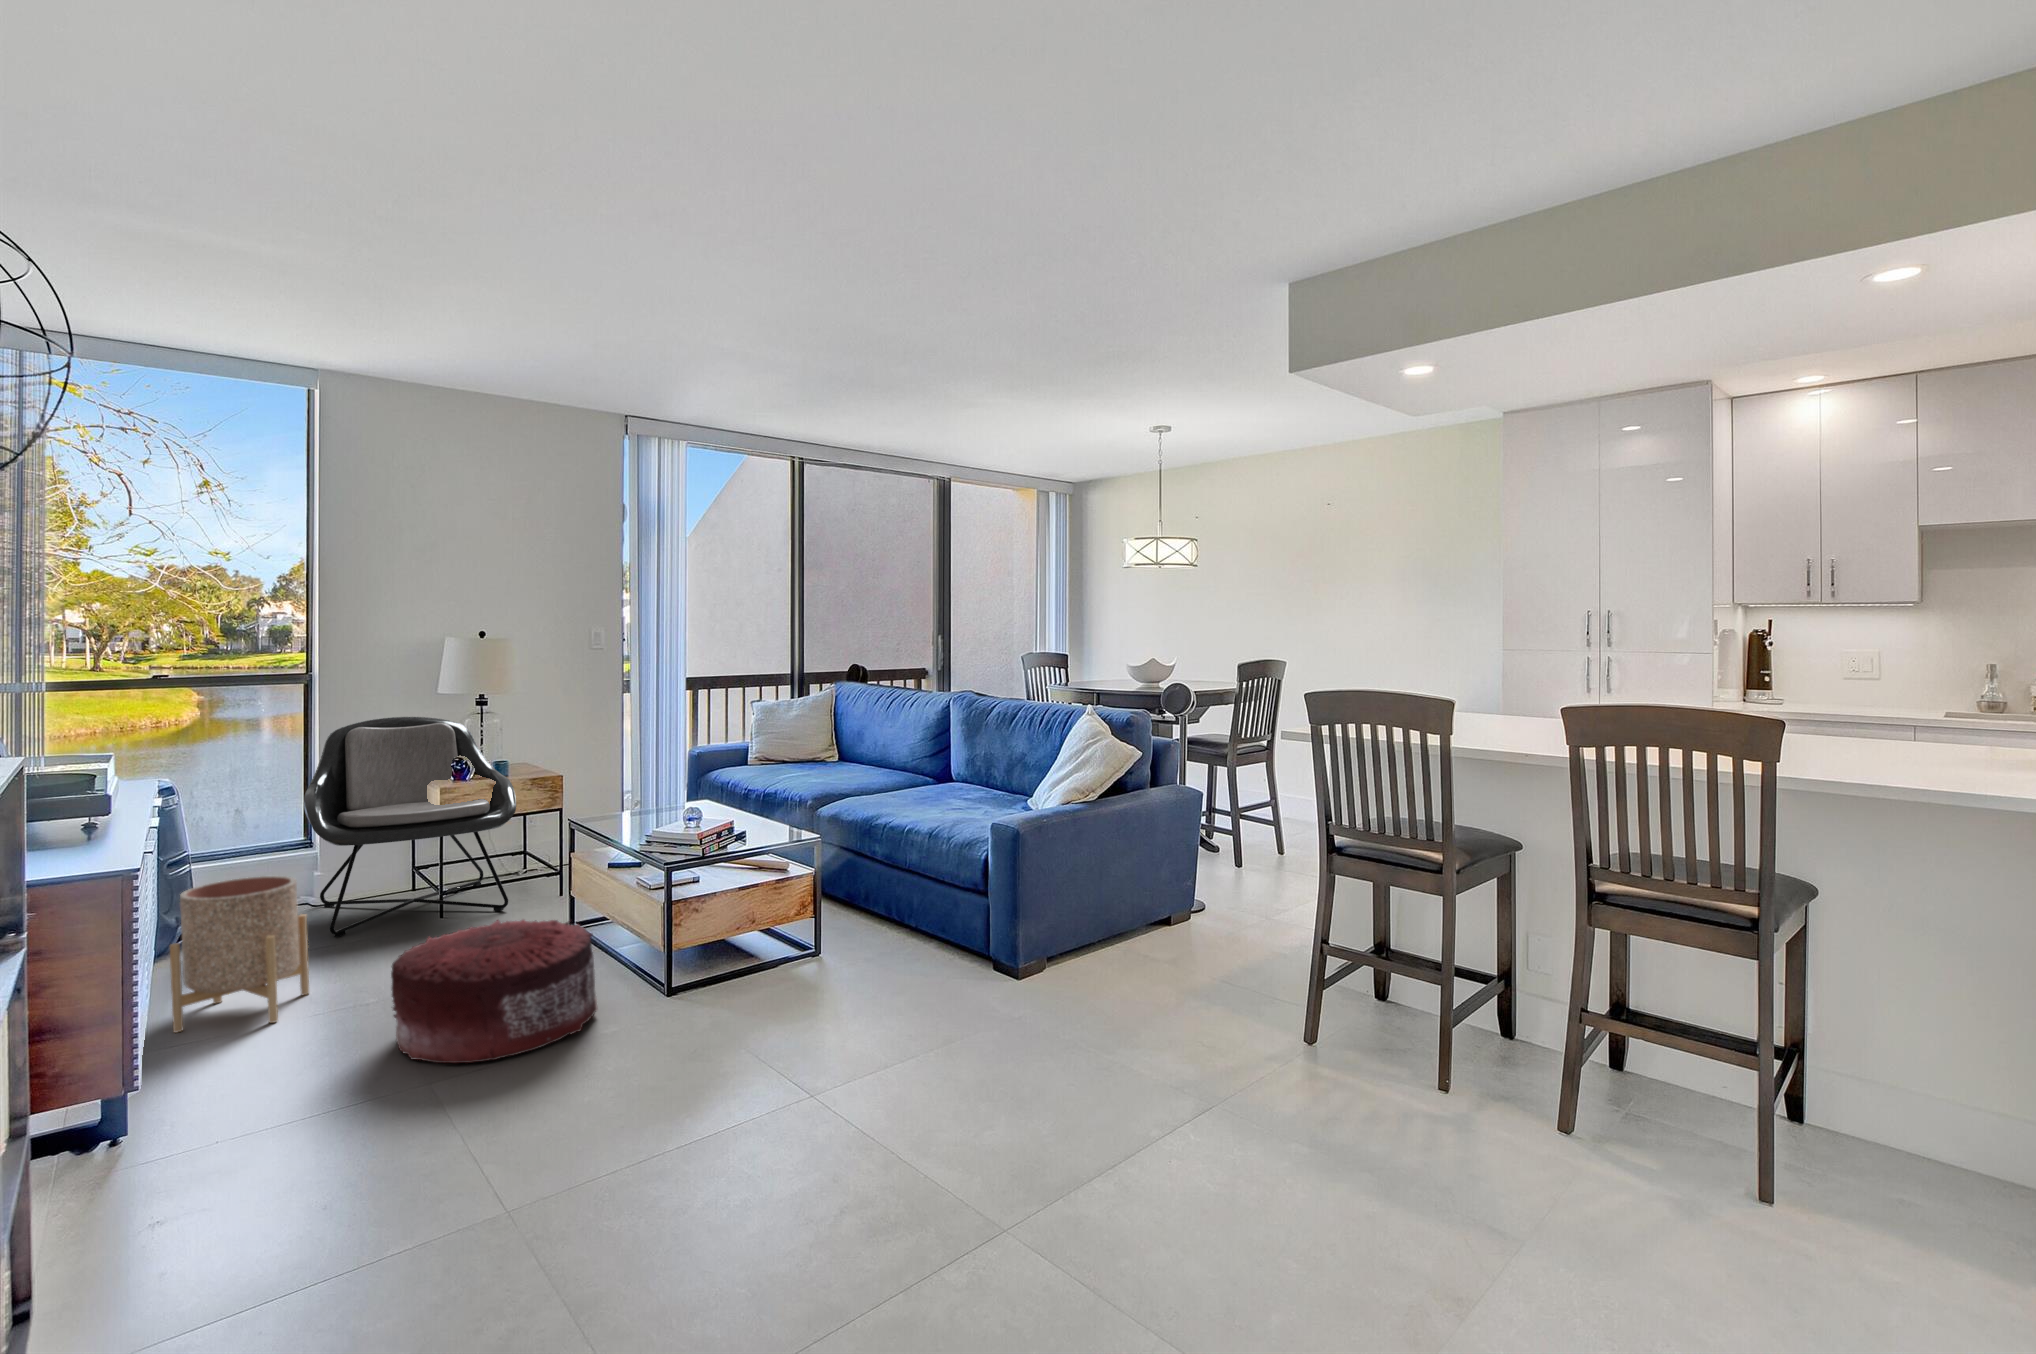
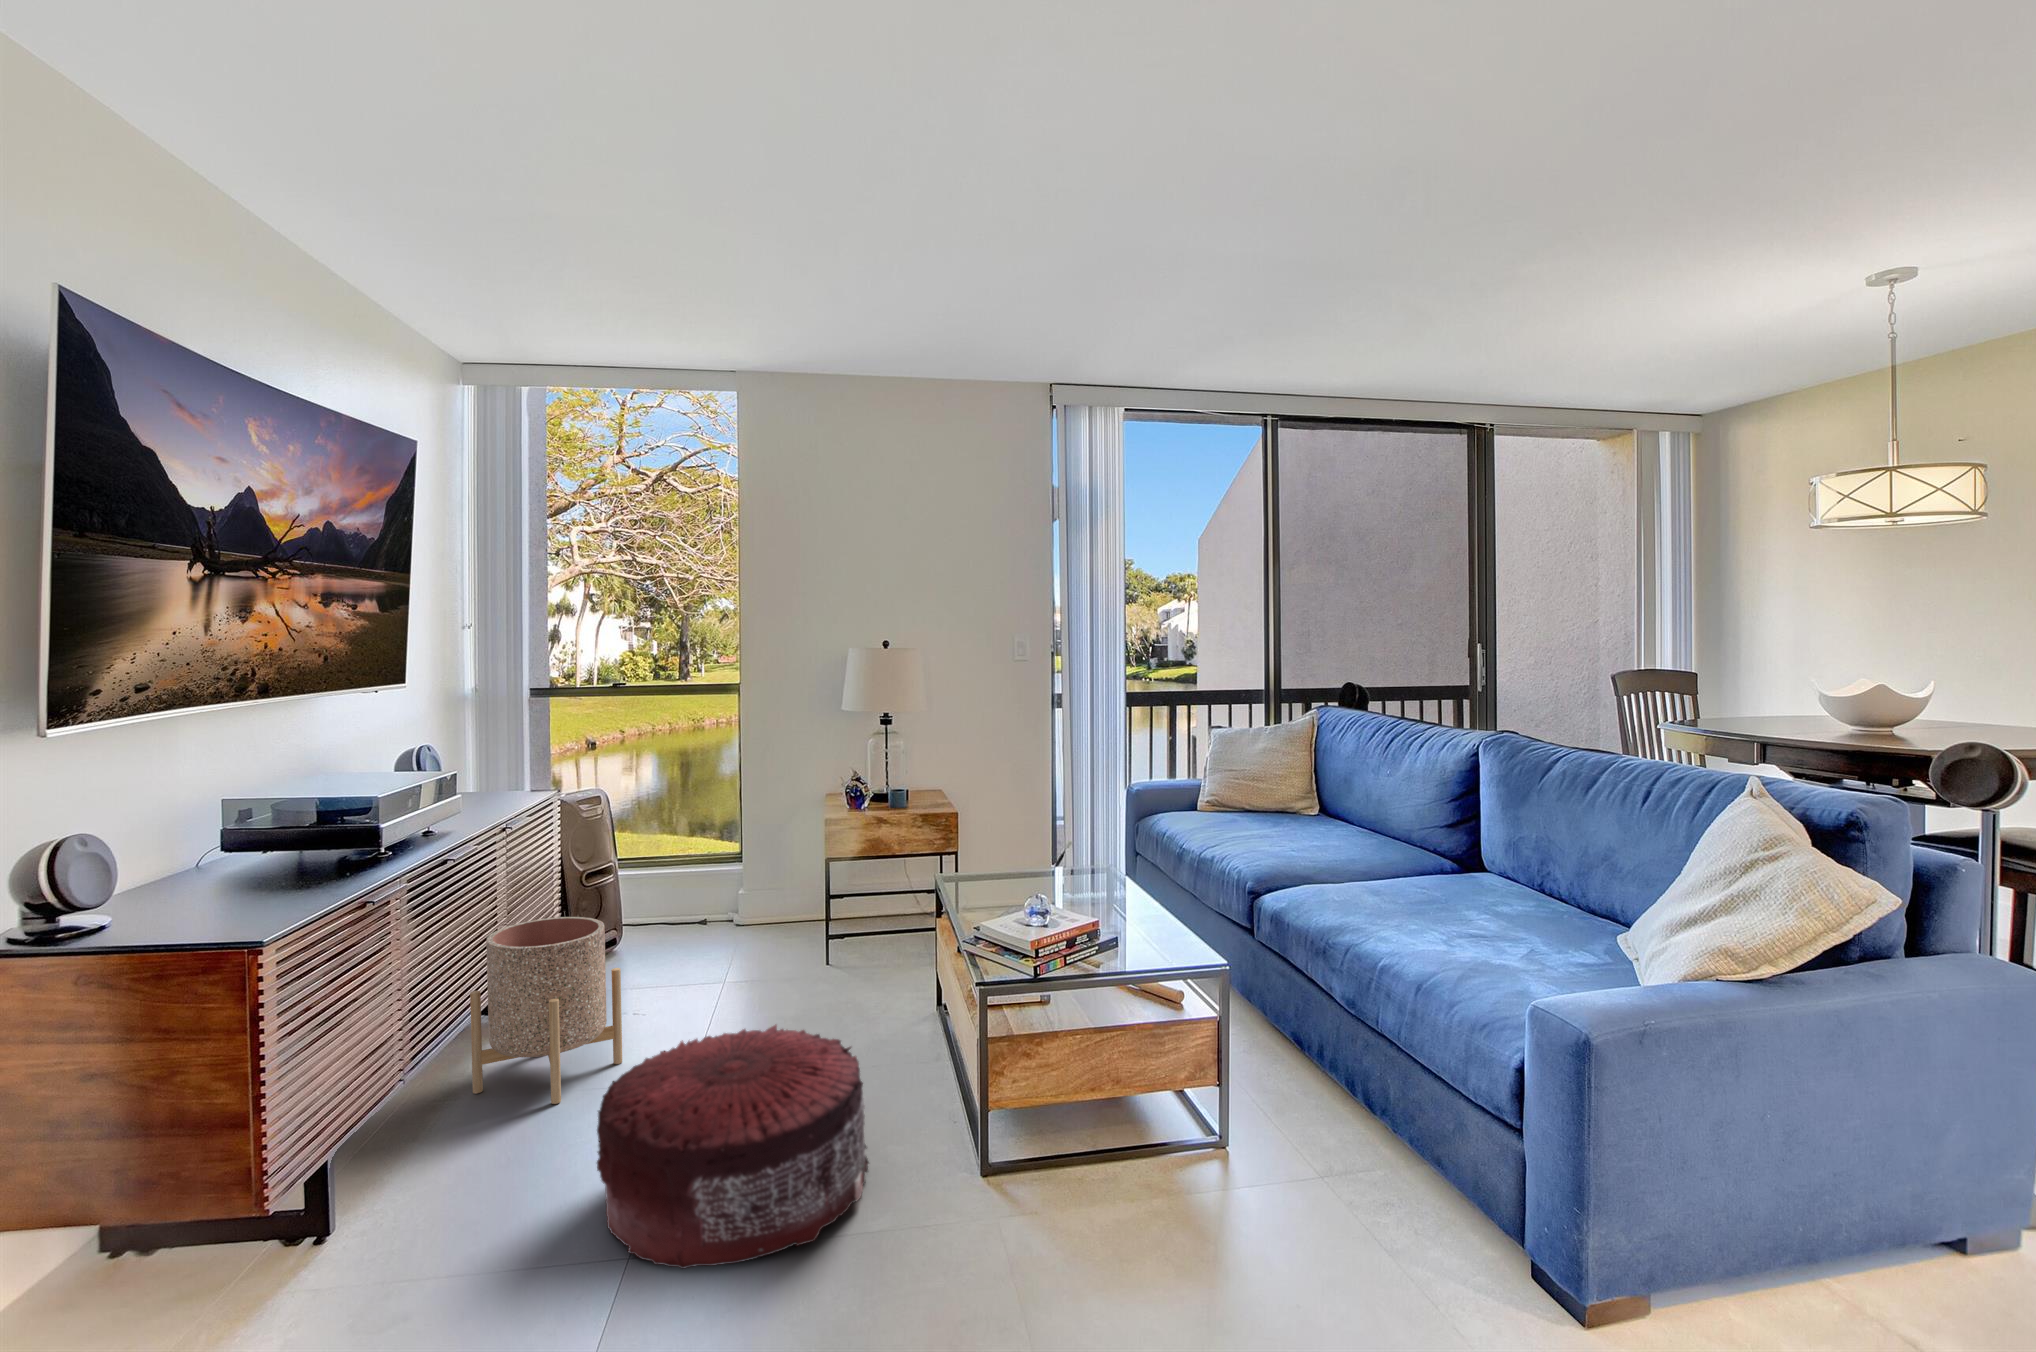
lounge chair: present [304,717,516,937] -> none [691,730,903,978]

